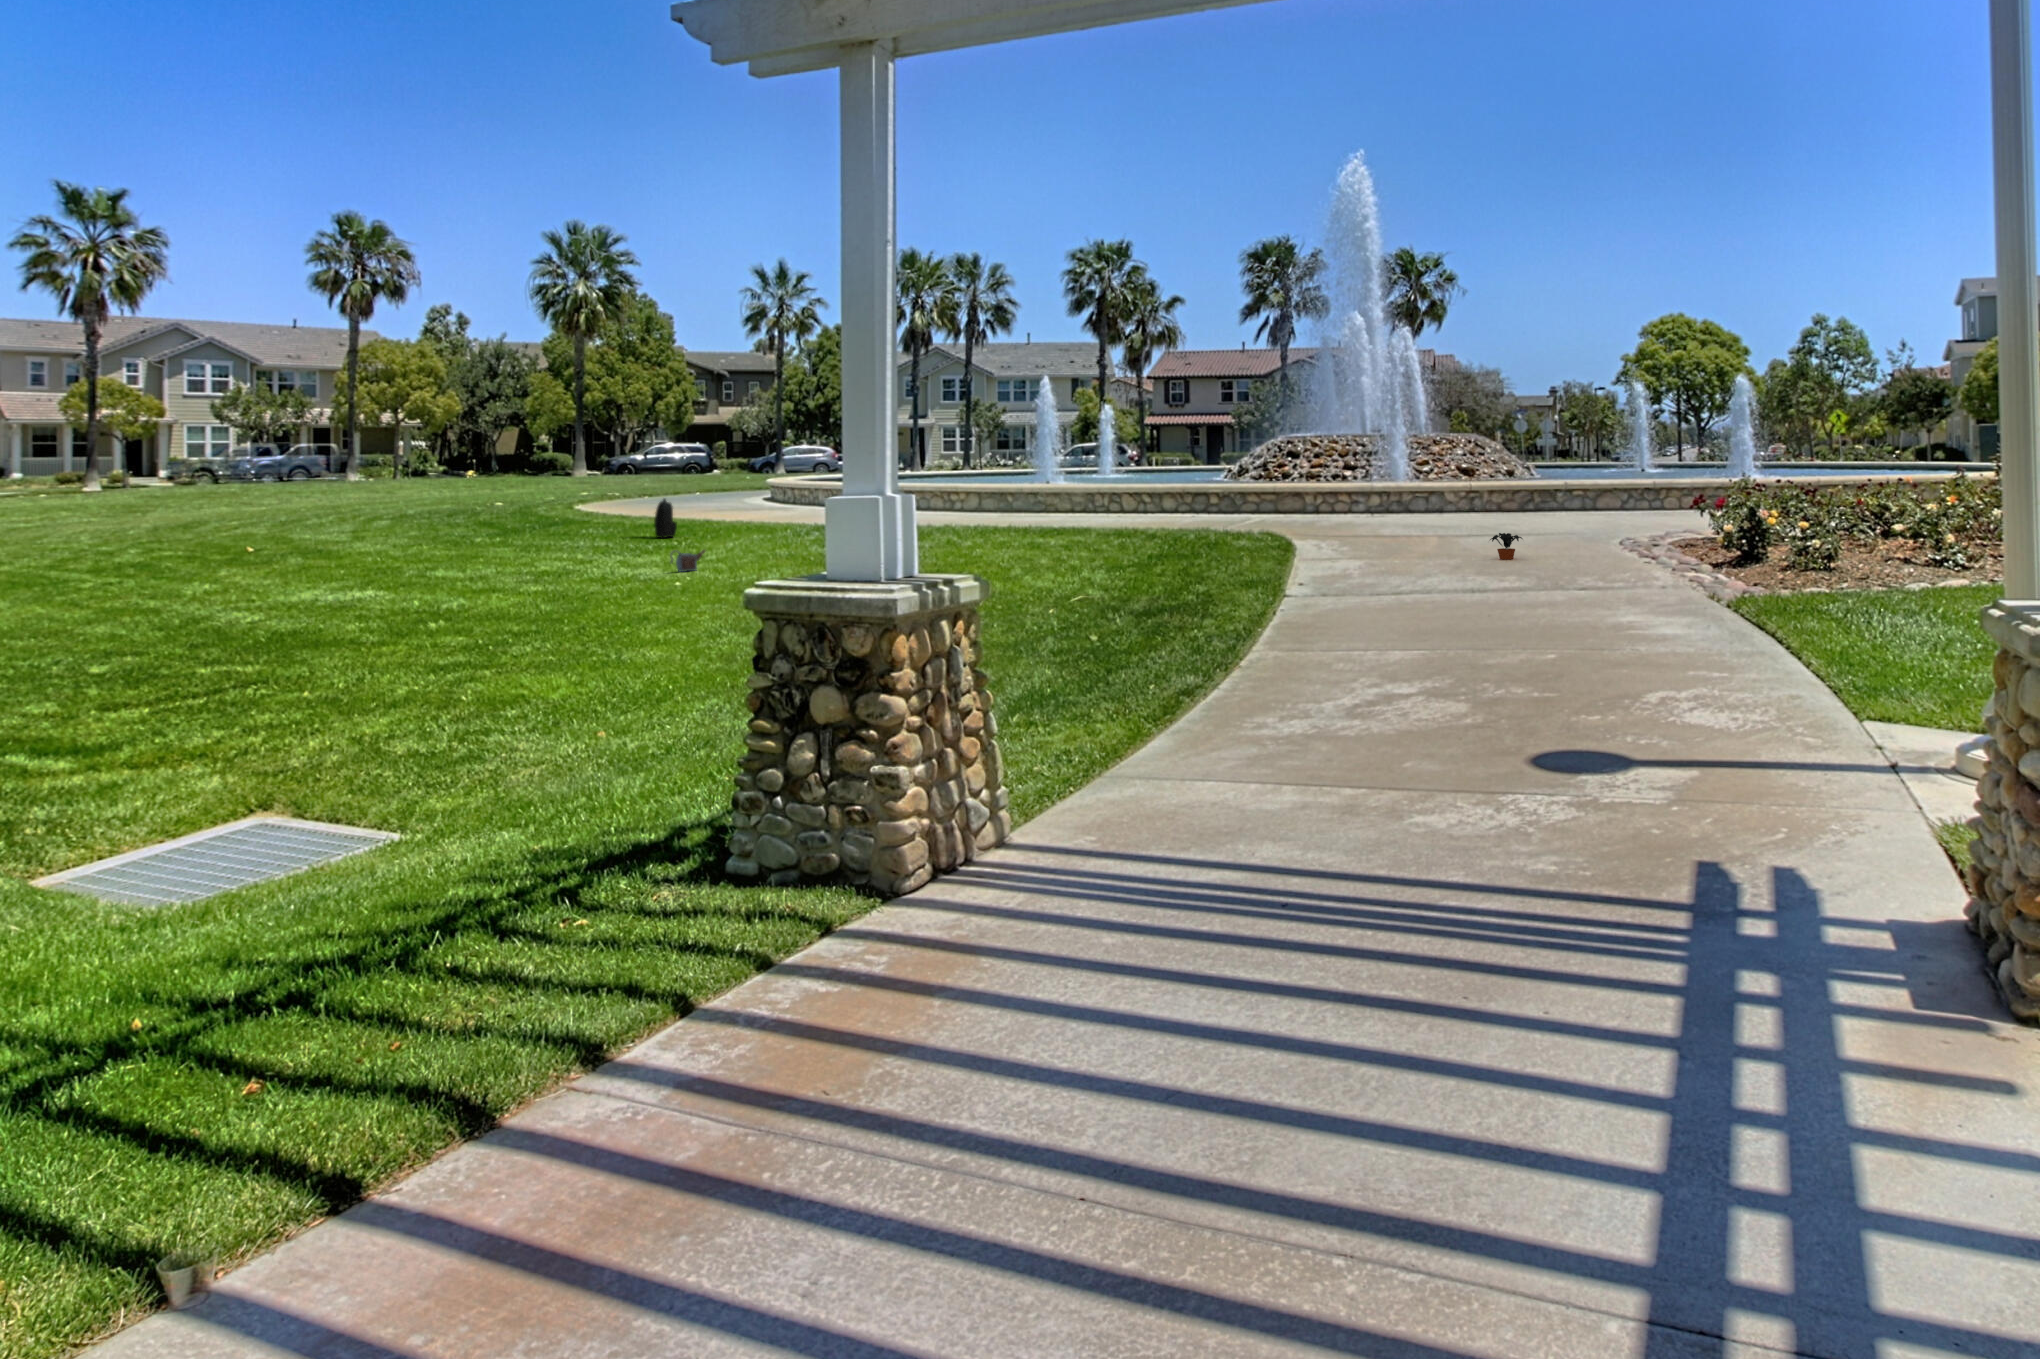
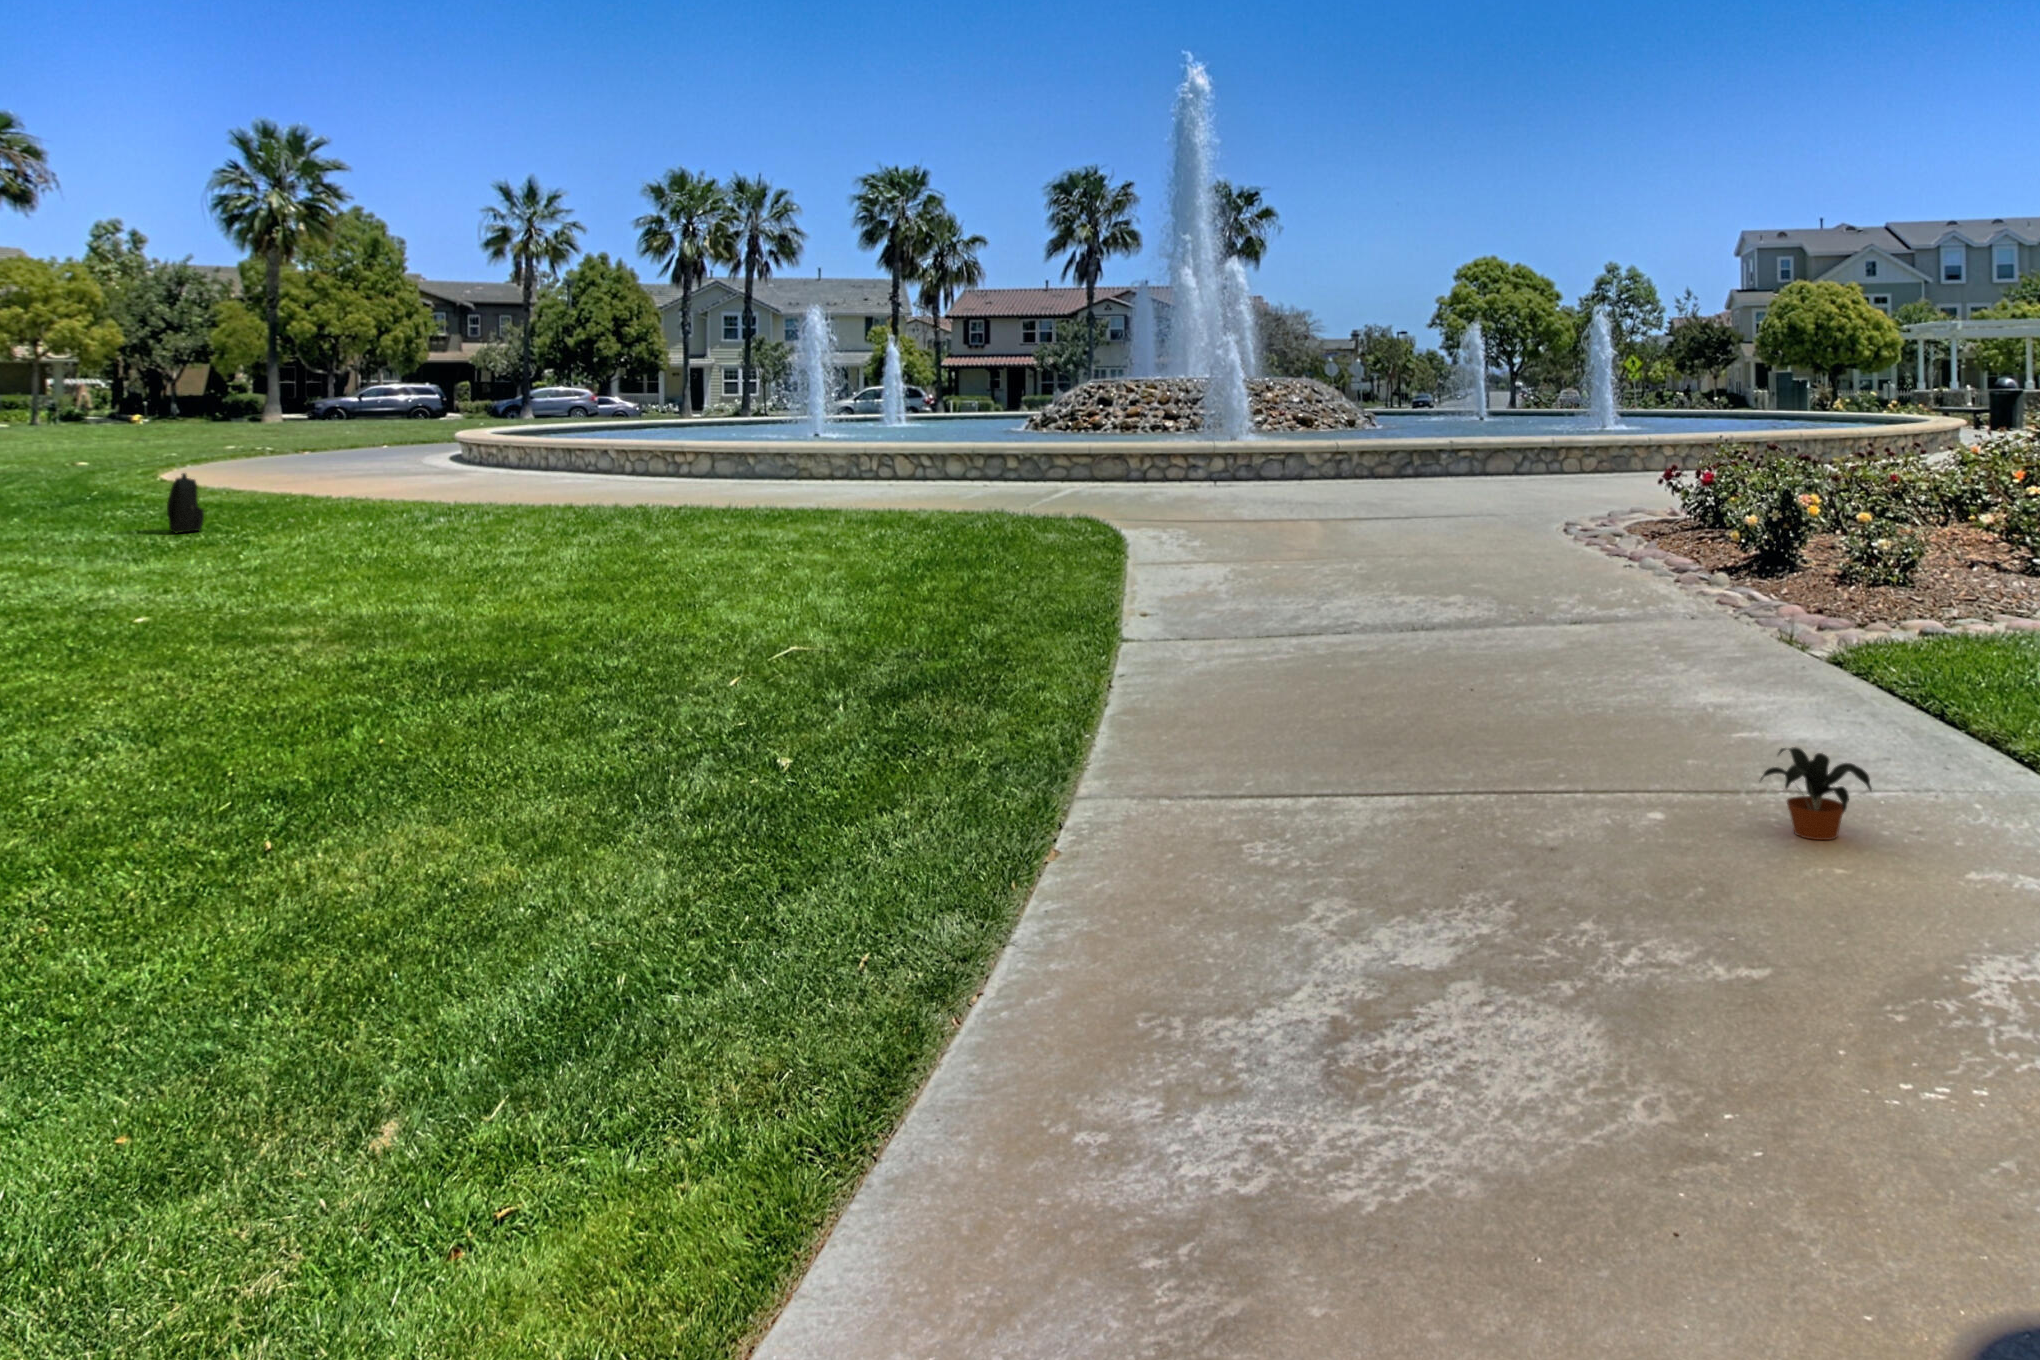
potted plant: present [1490,533,1522,560] -> present [1760,747,1872,840]
watering can: present [670,550,705,572] -> none [83,571,161,611]

